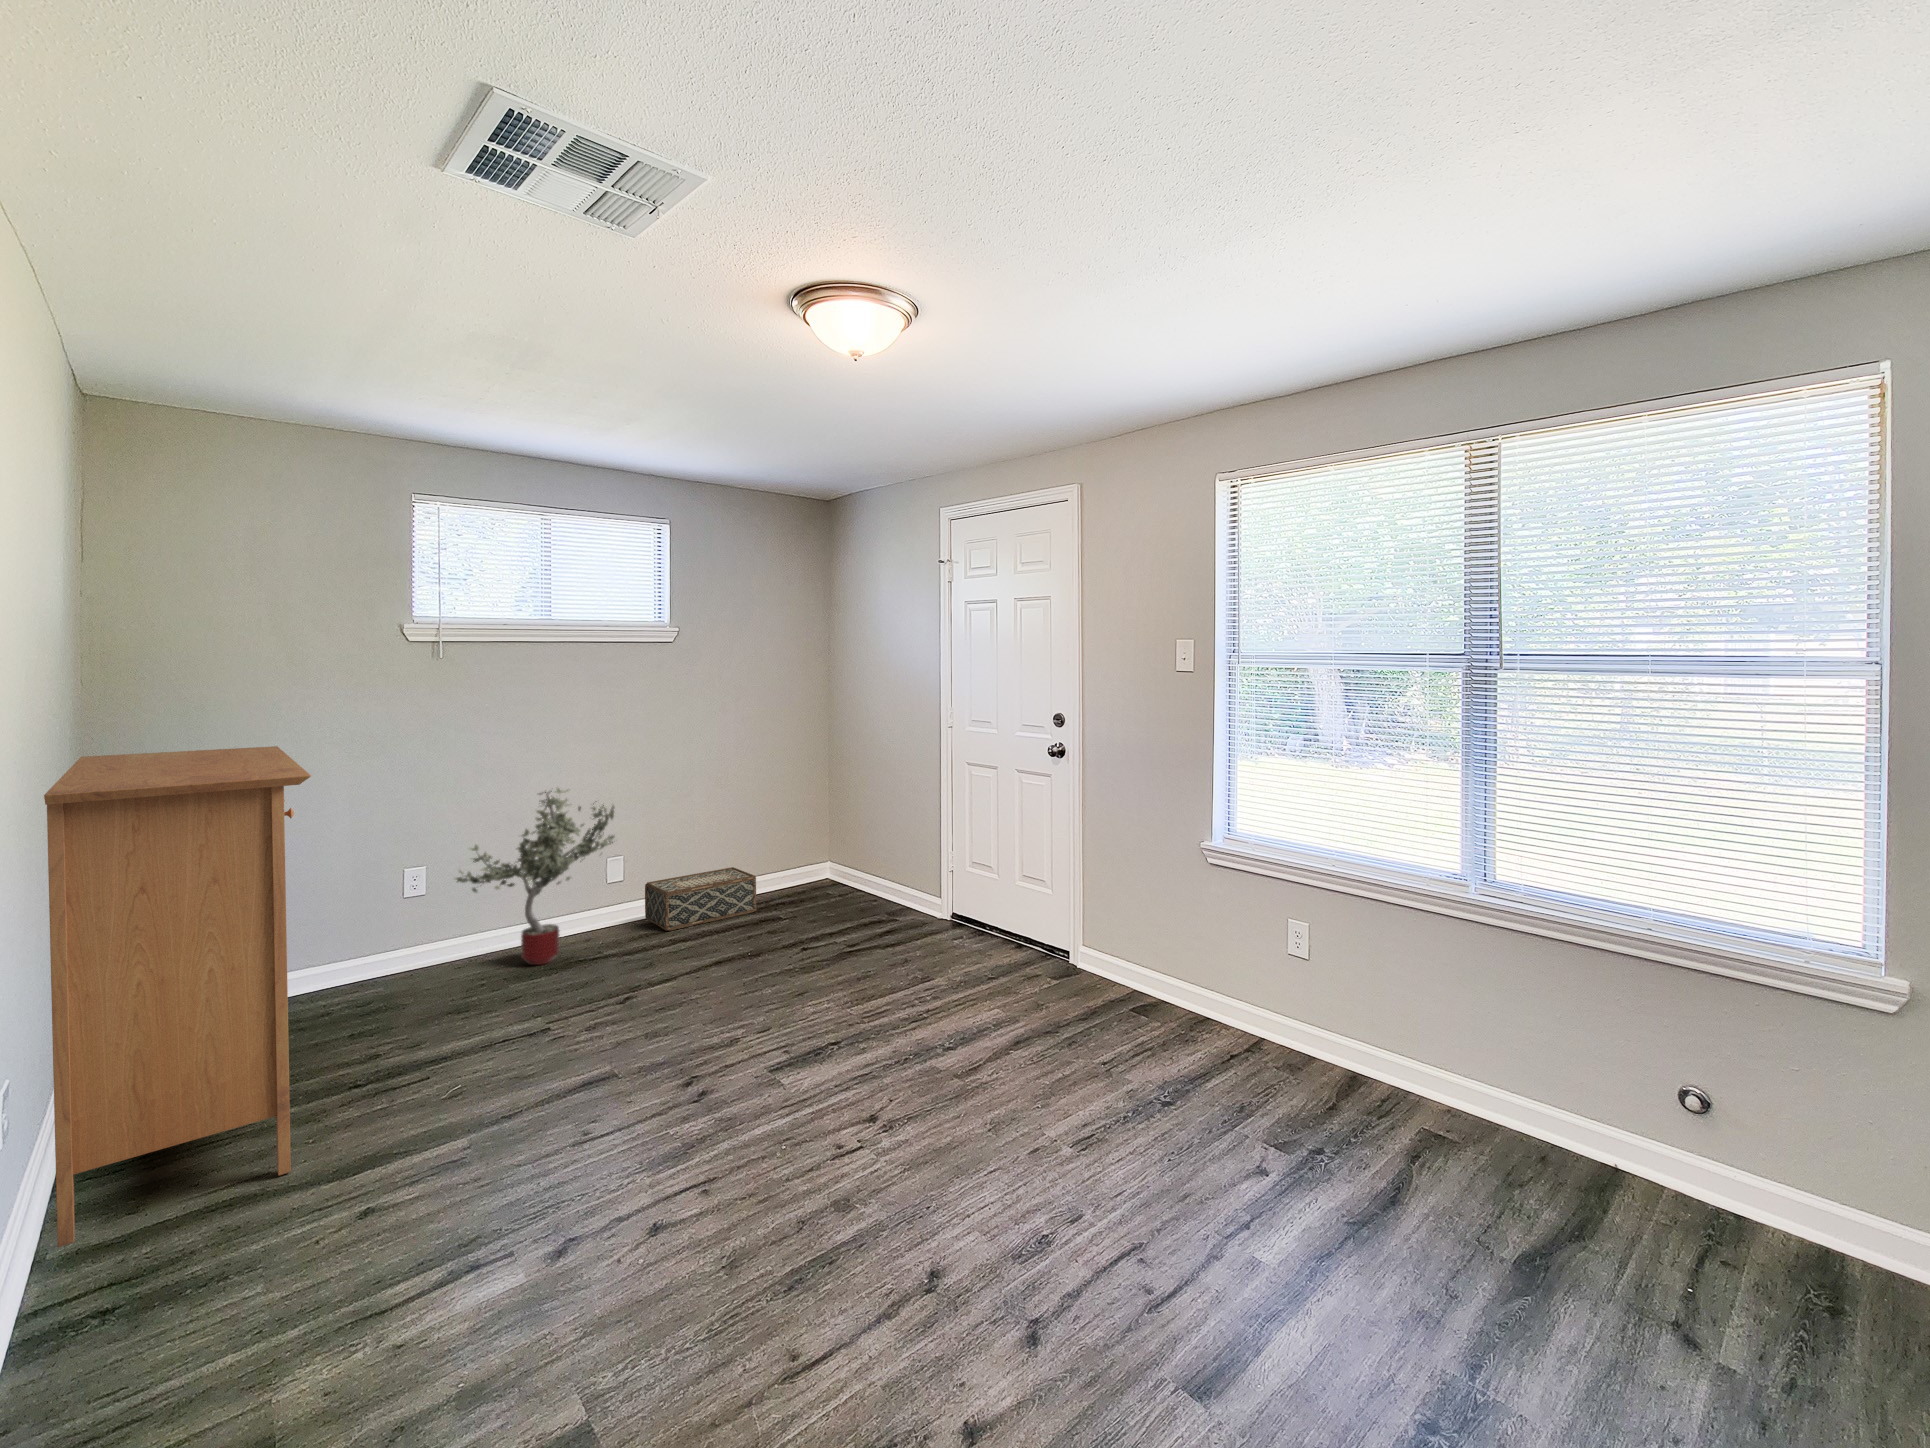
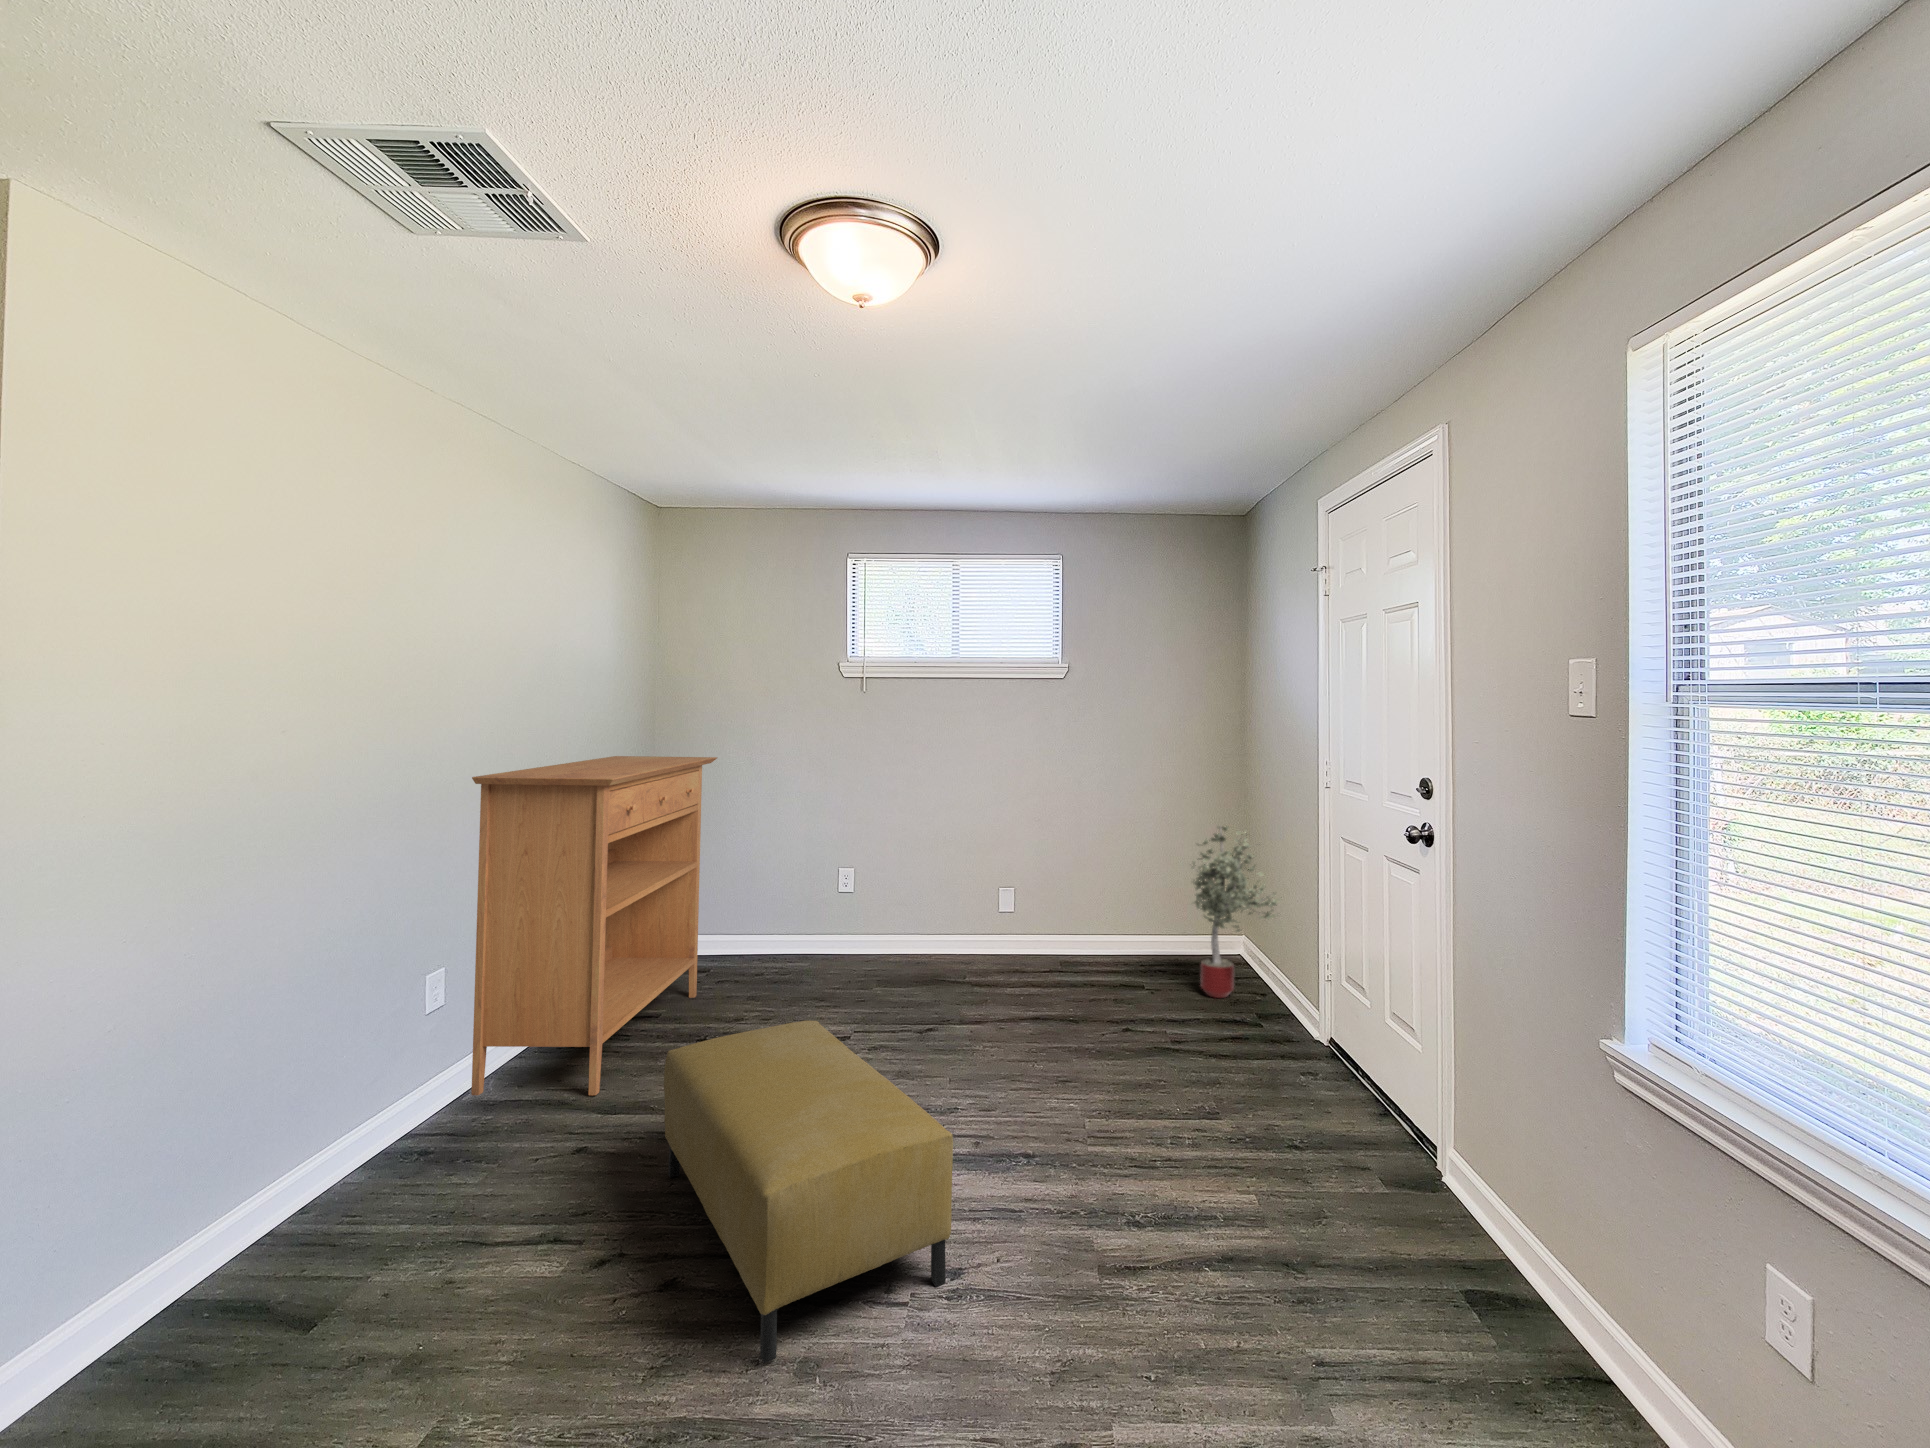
potted tree: present [456,788,615,965] -> present [1192,826,1281,998]
woven basket: present [645,867,756,931] -> none [1027,919,1128,974]
ottoman: none [512,990,874,1220] -> present [664,1021,953,1363]

